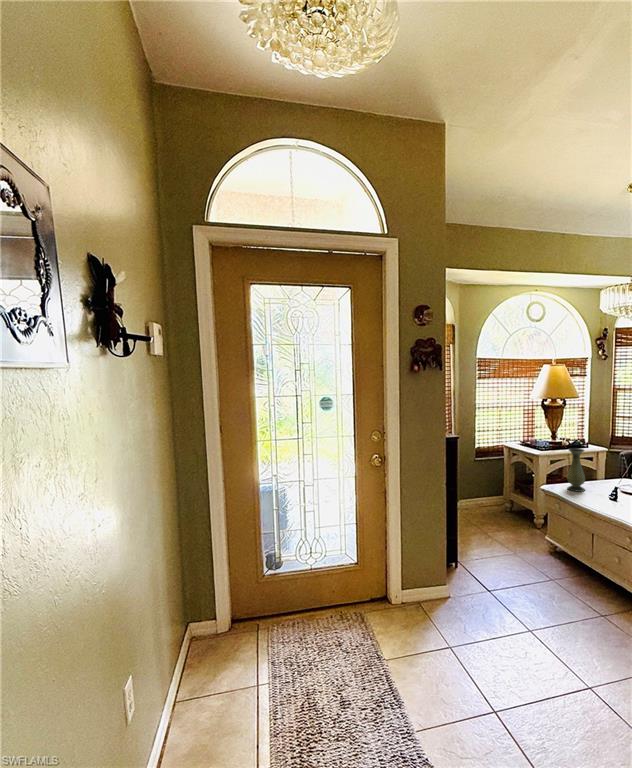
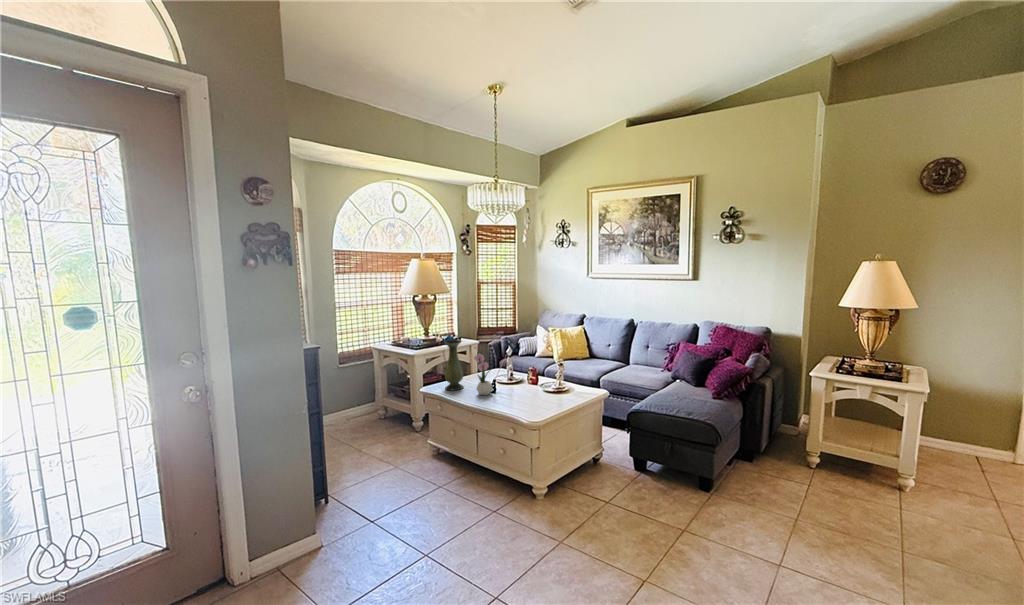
flower arrangement: none [595,457,615,501] -> present [474,353,492,395]

